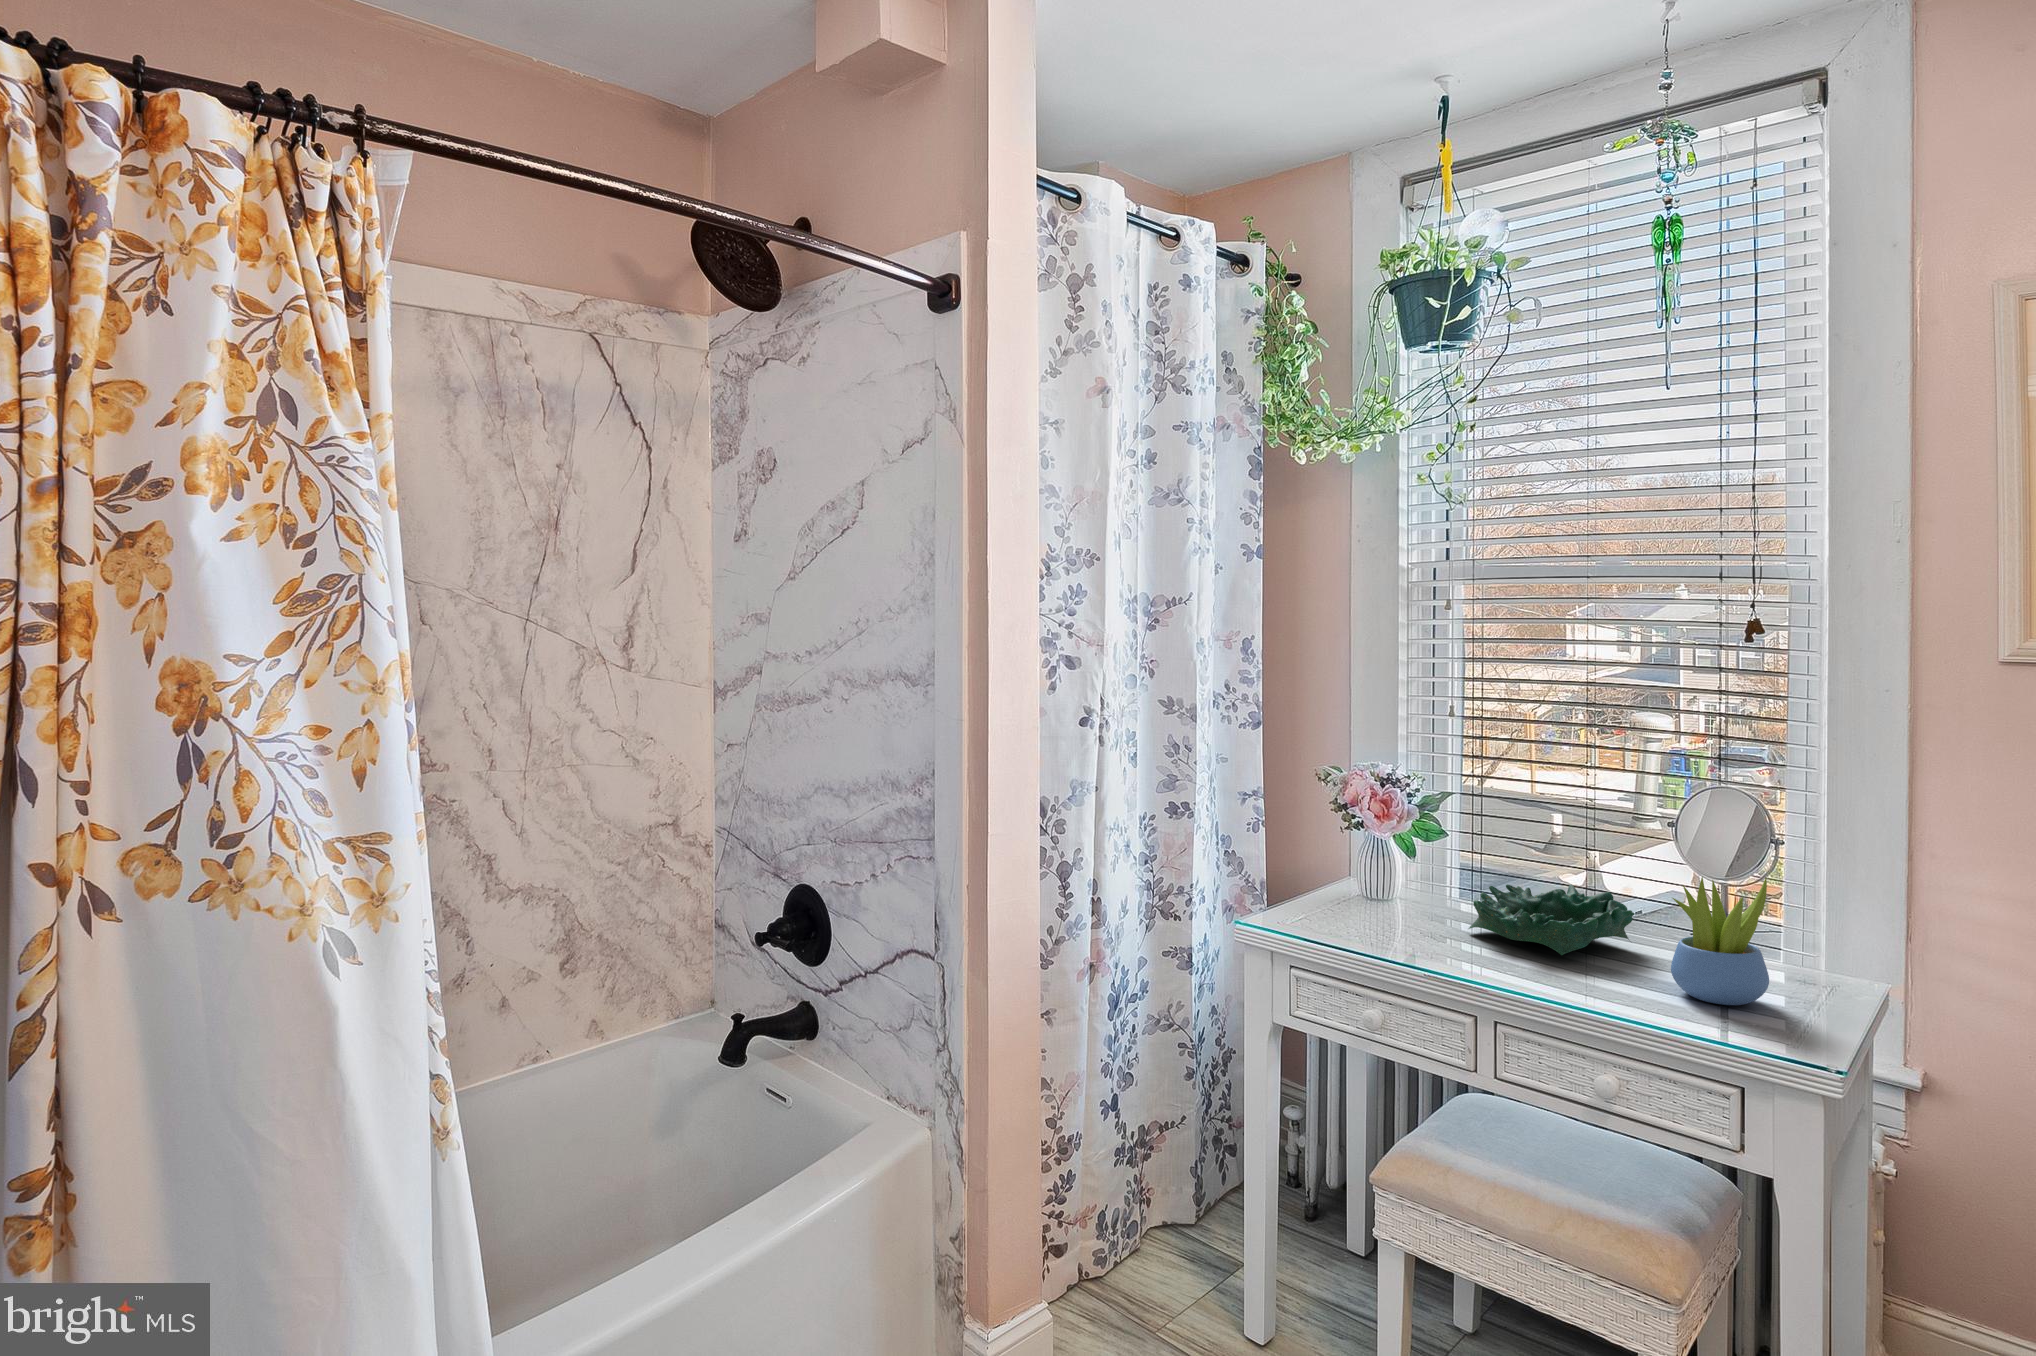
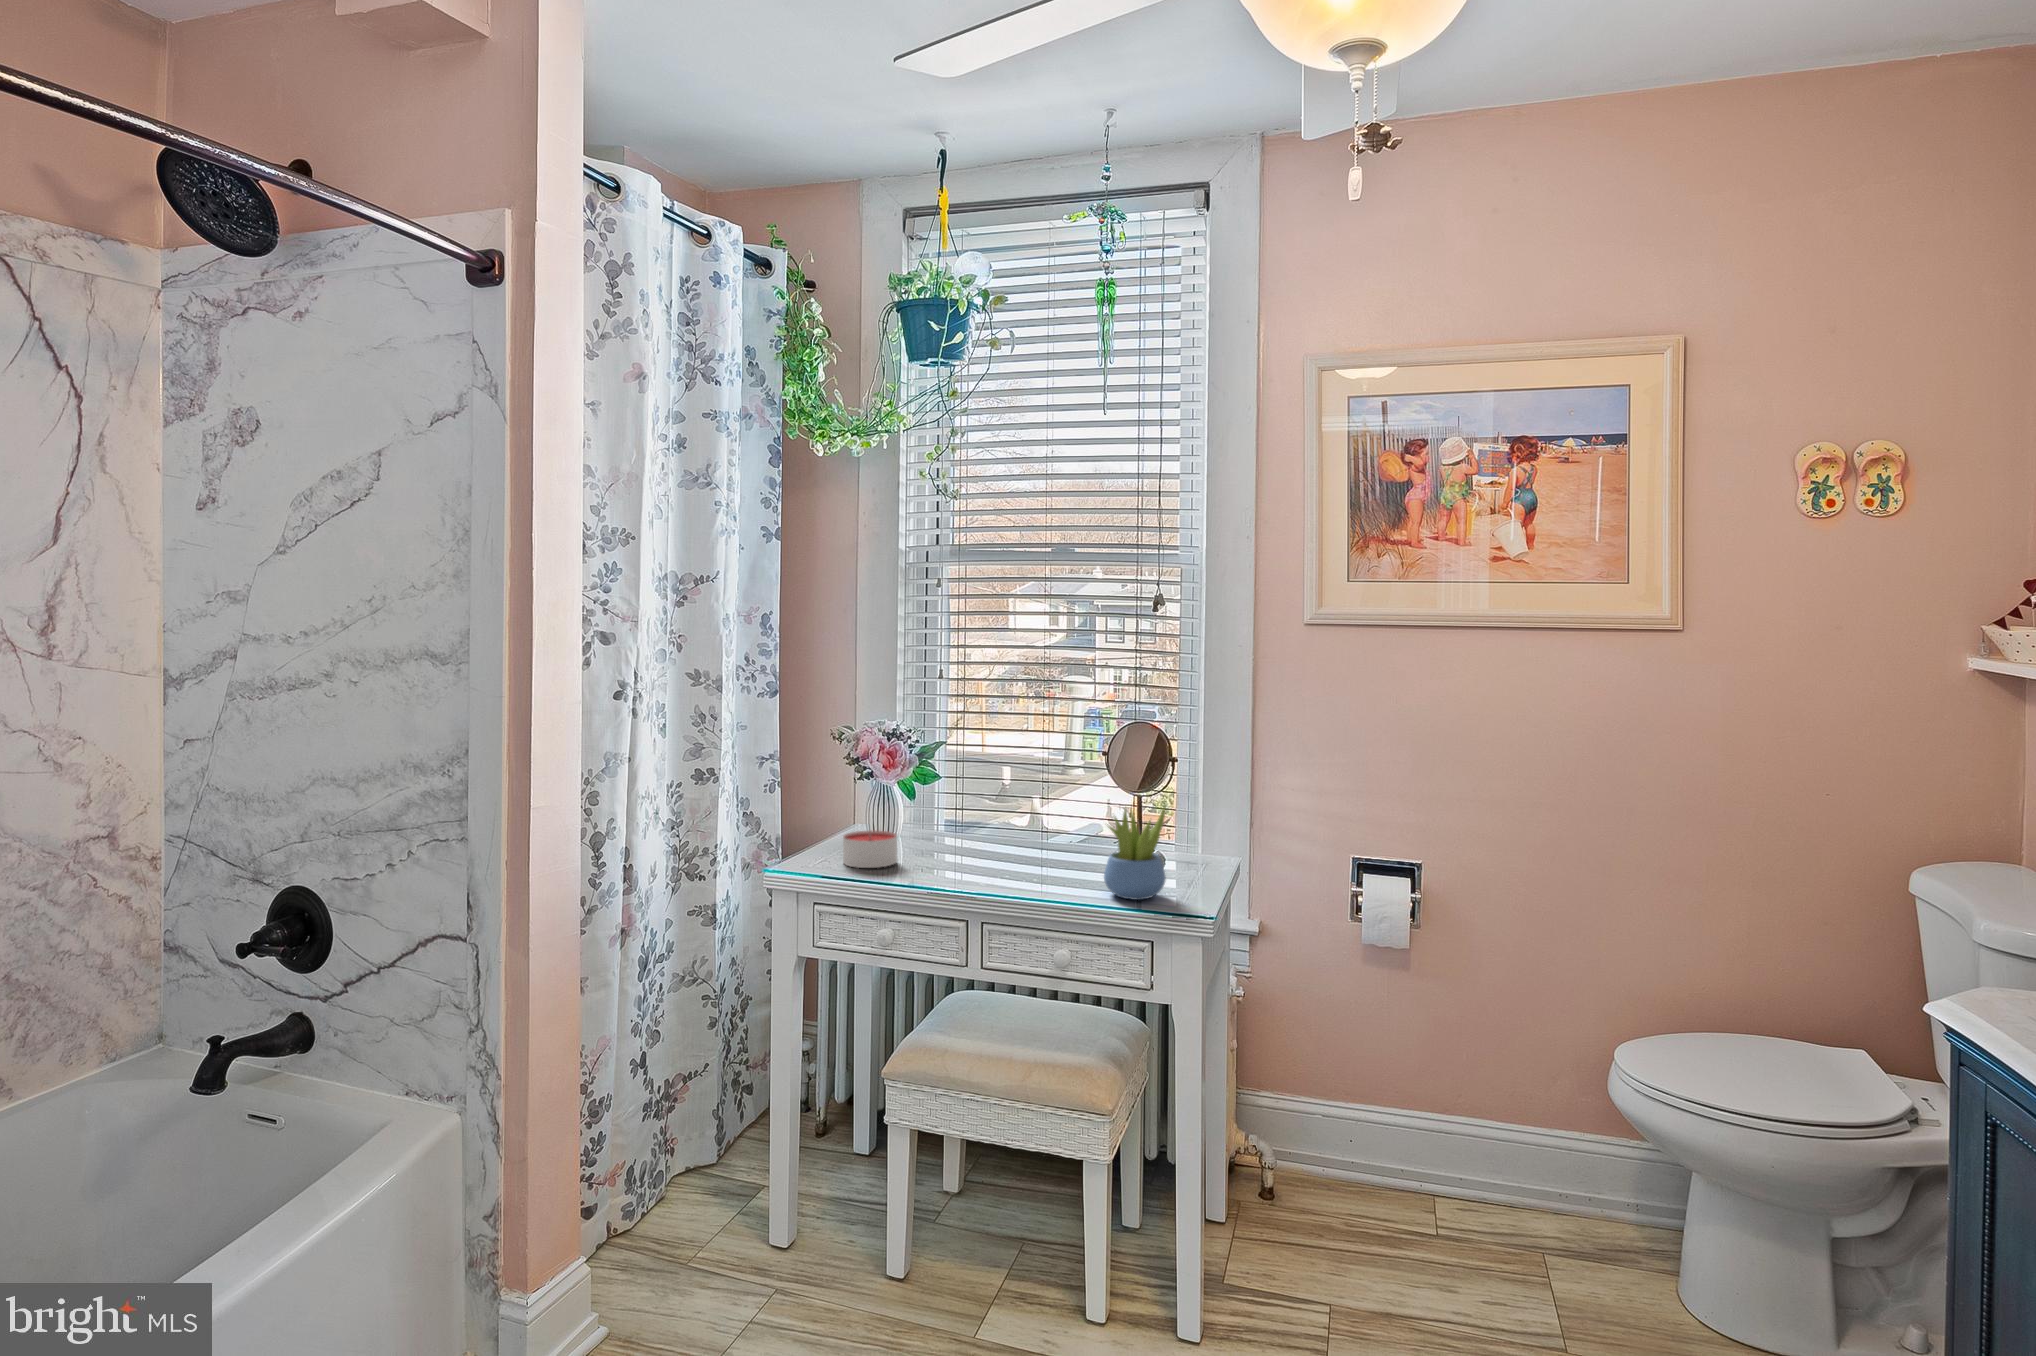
candle: none [1327,881,1392,926] -> present [843,831,897,868]
decorative bowl: present [1469,884,1635,955] -> none [957,821,1077,876]

